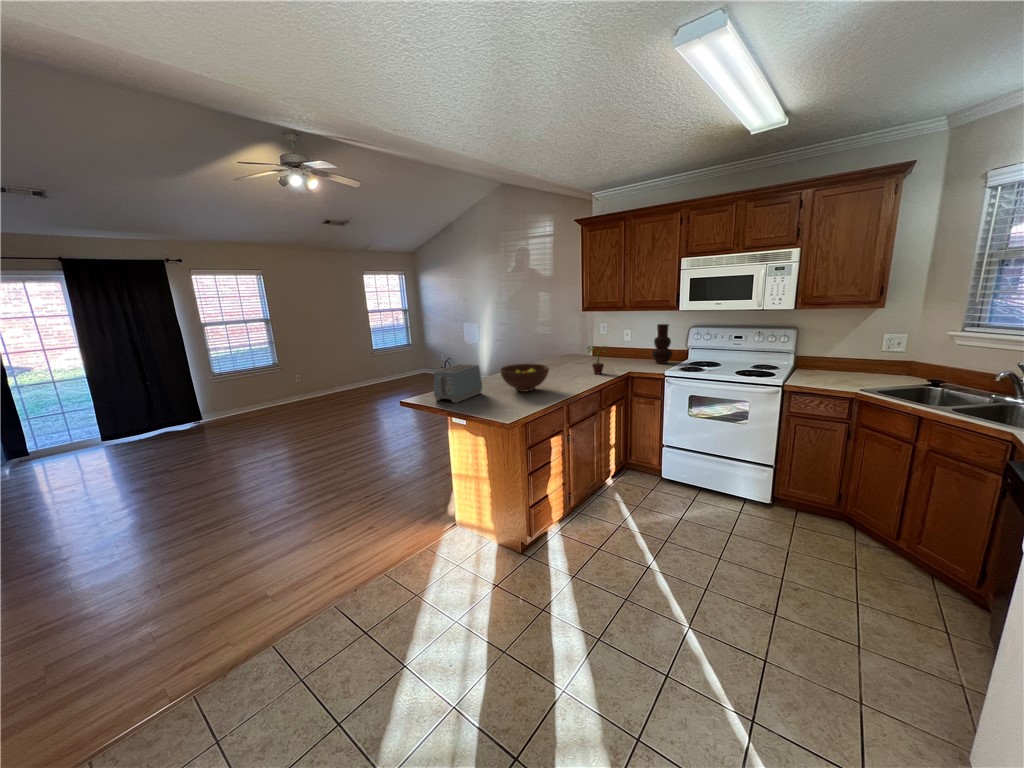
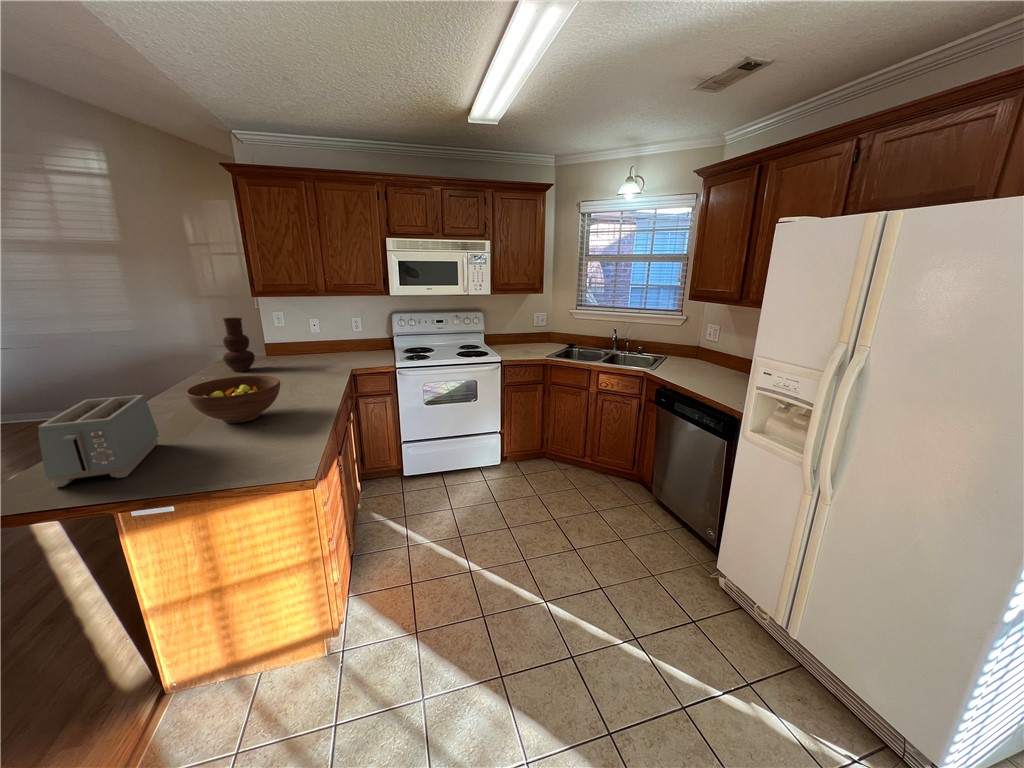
vase: present [652,324,672,364] -> present [223,317,255,372]
potted plant: present [587,346,607,374] -> none [291,340,329,377]

